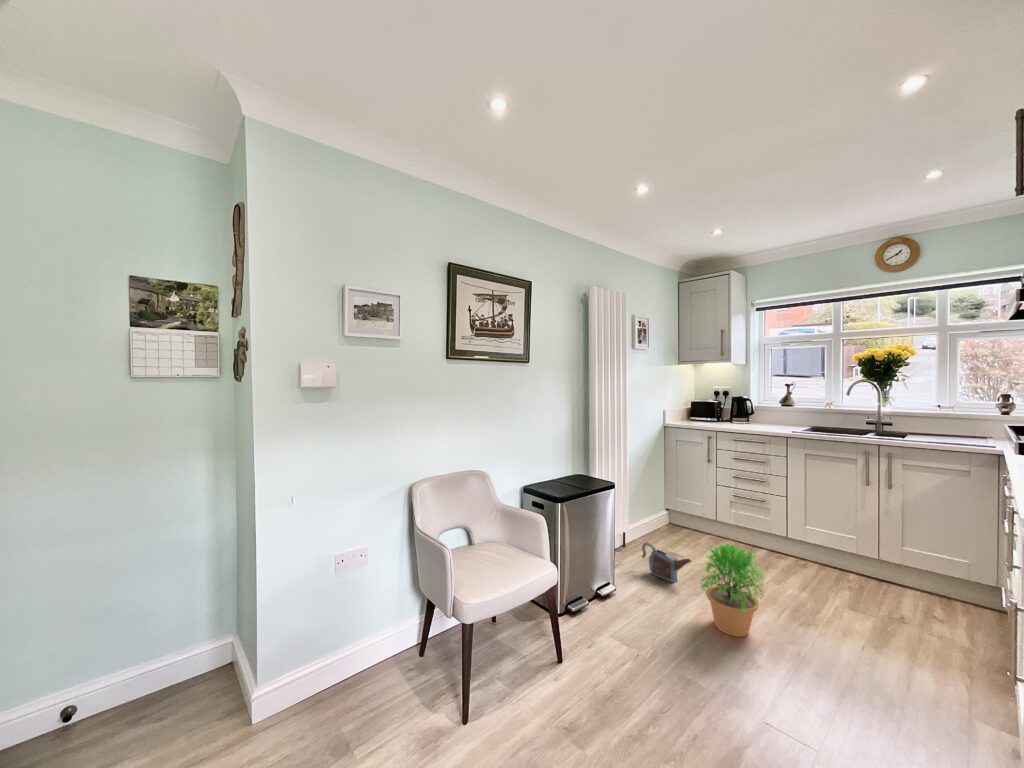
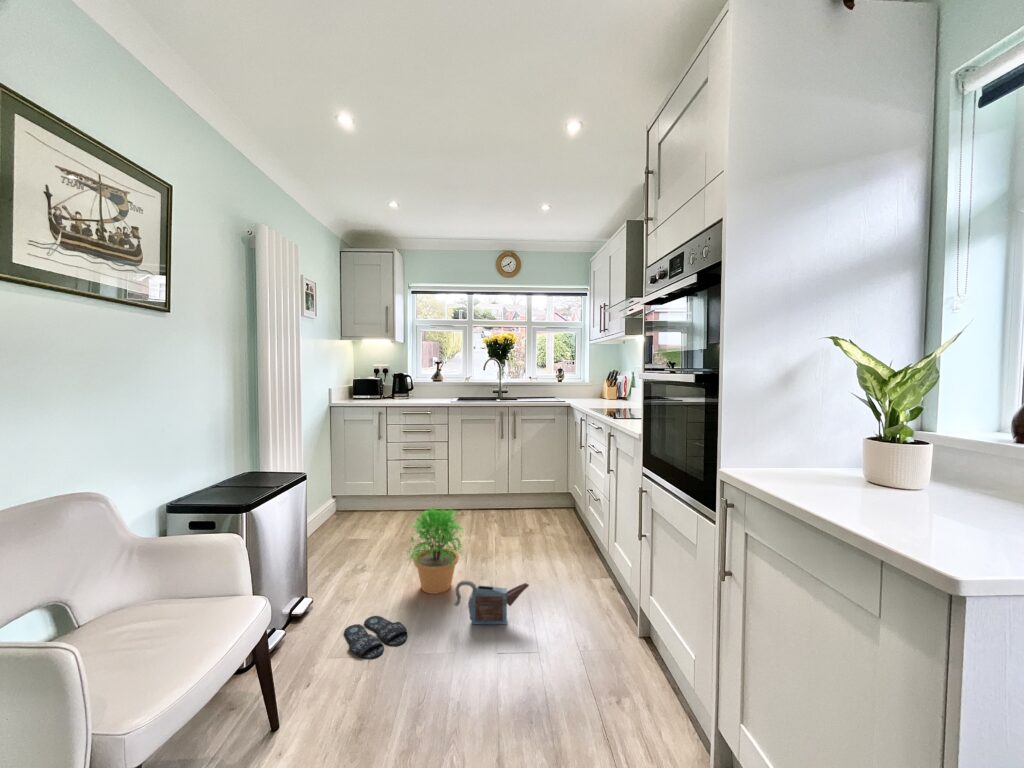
watering can: present [642,542,691,583] -> present [455,580,529,624]
slippers: none [627,623,680,661] -> present [344,616,407,659]

